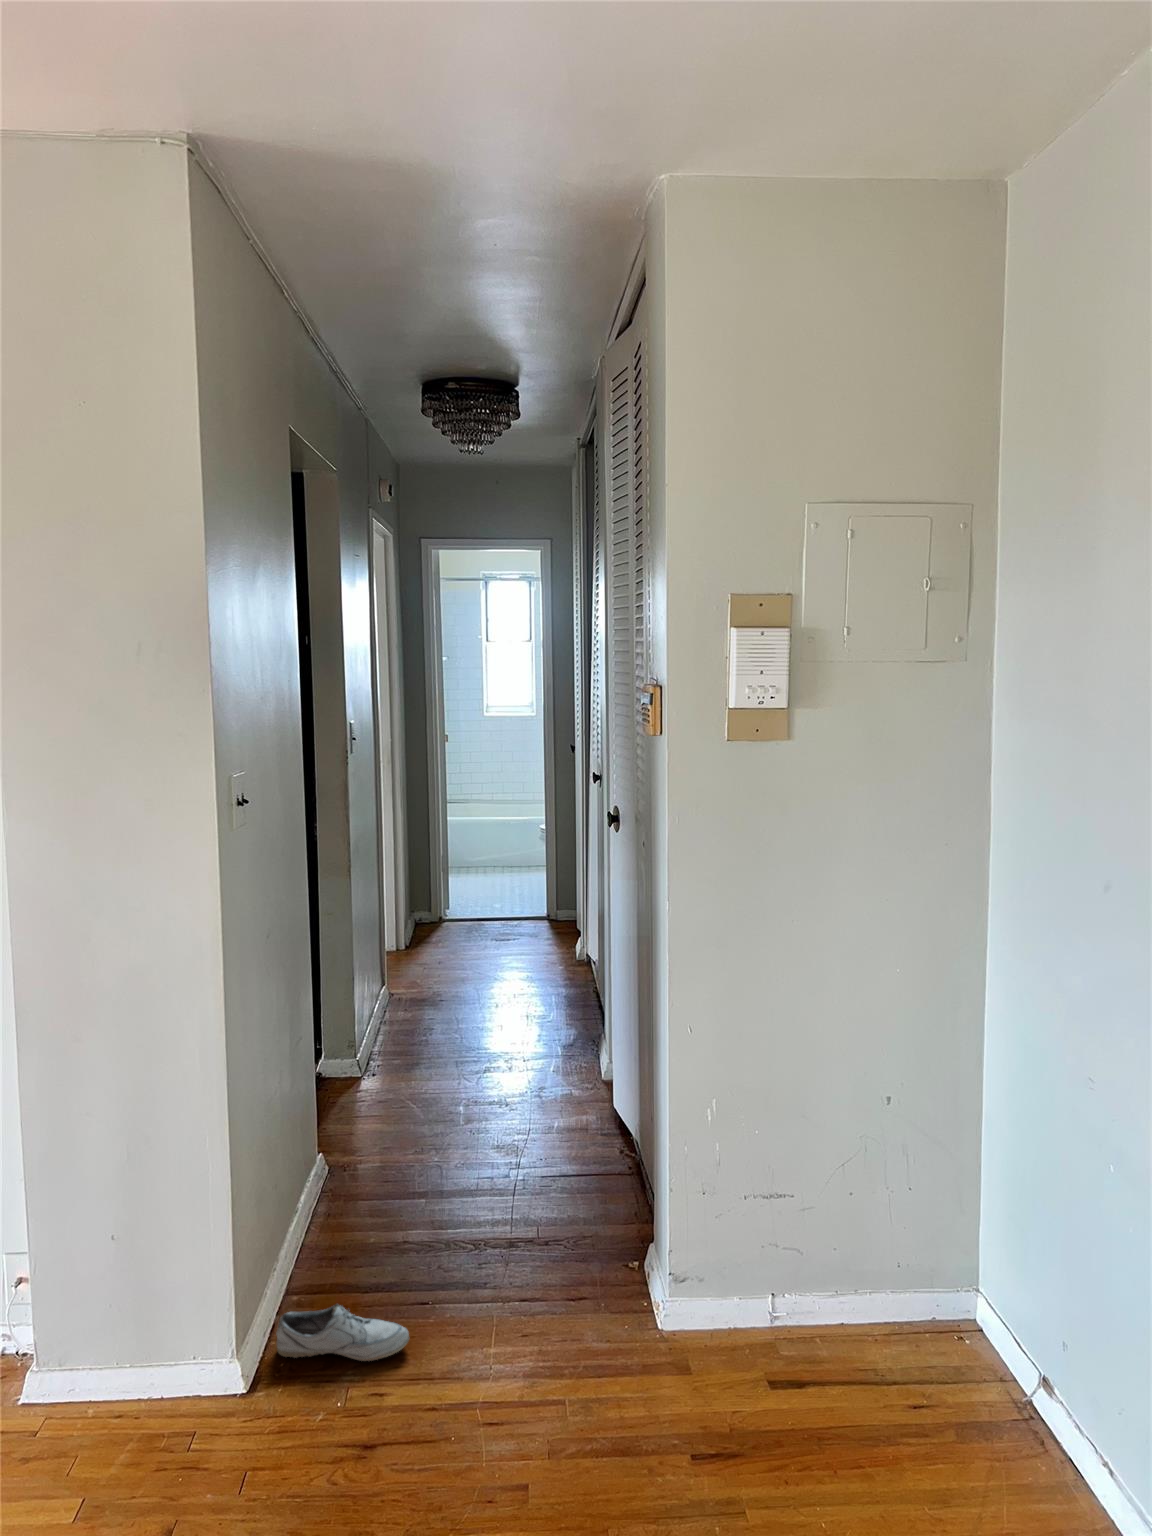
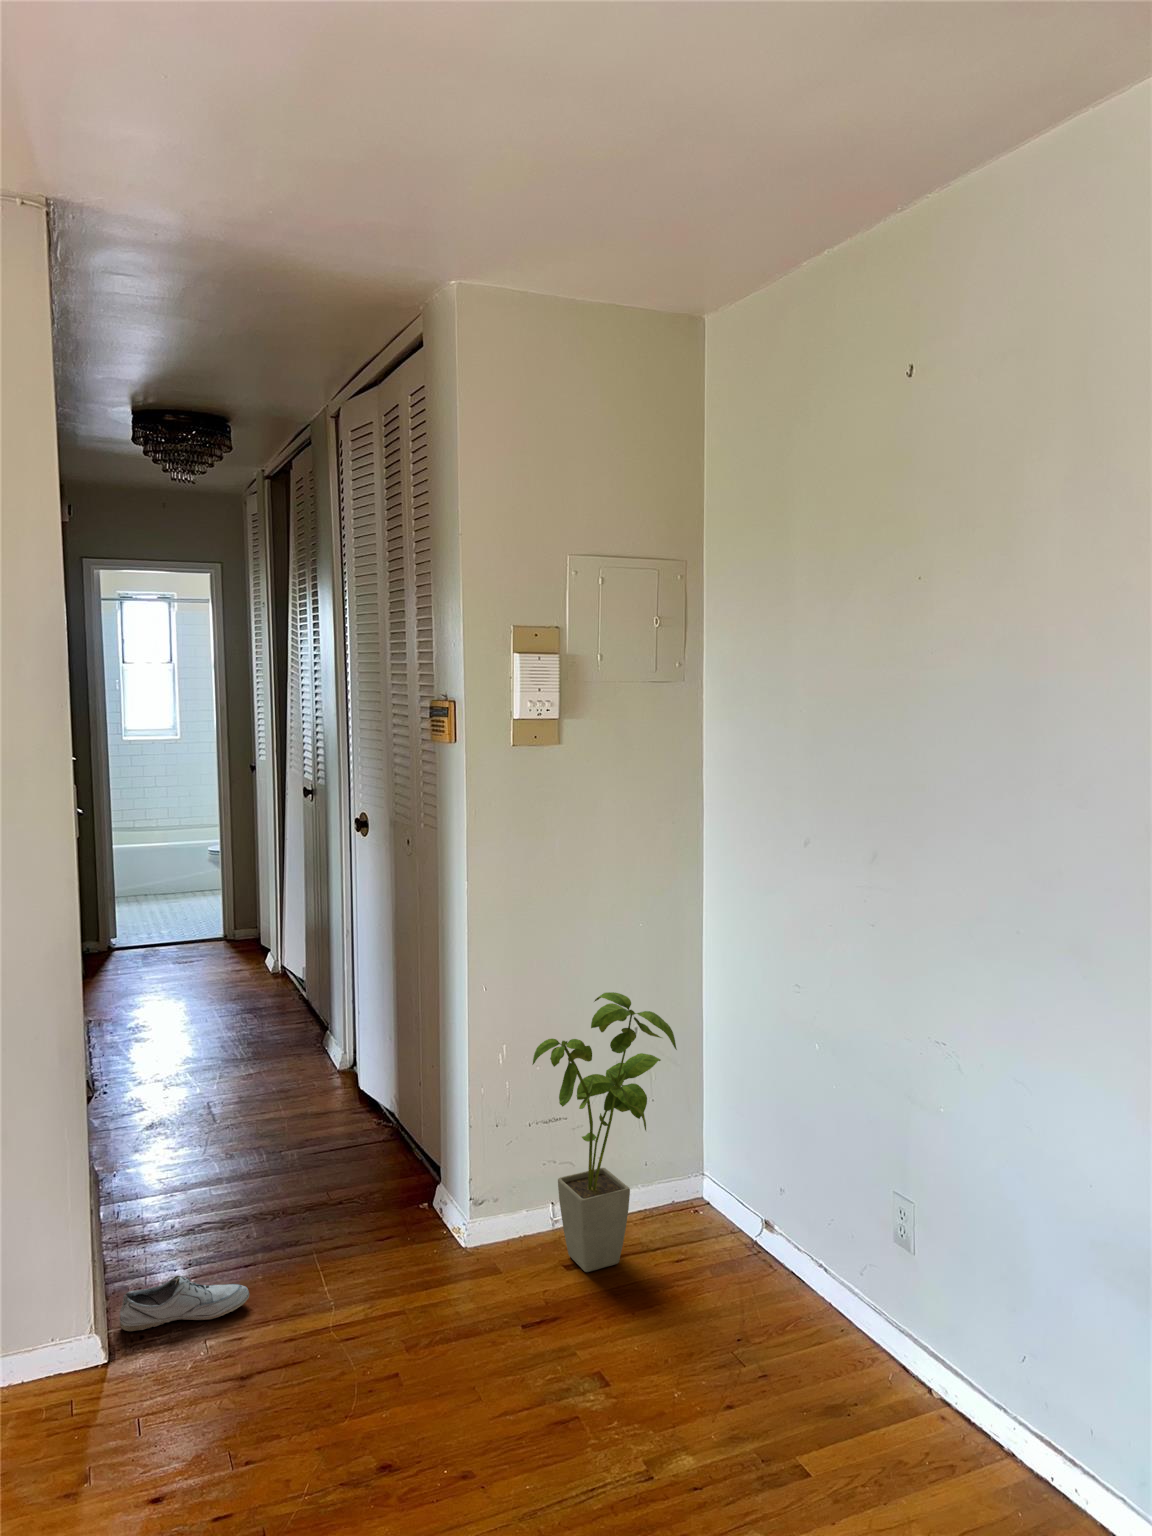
house plant: none [737,1055,918,1402] -> present [532,992,677,1272]

